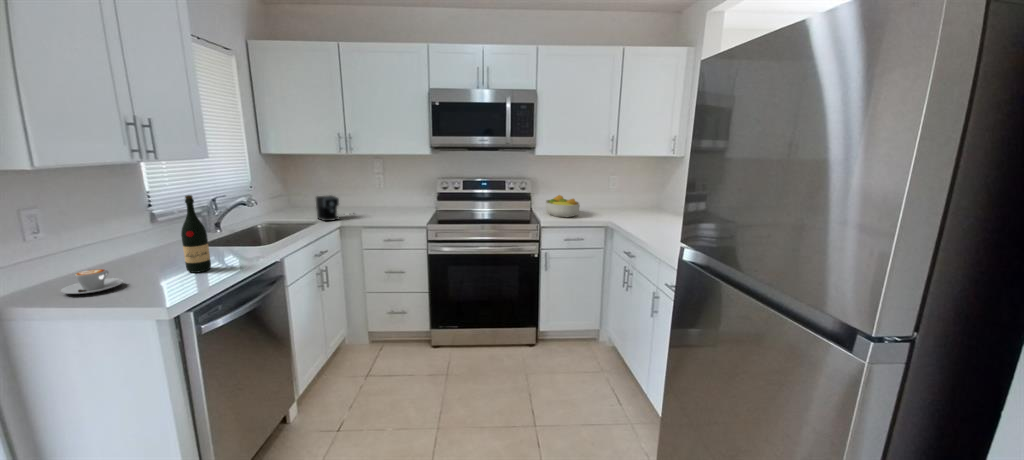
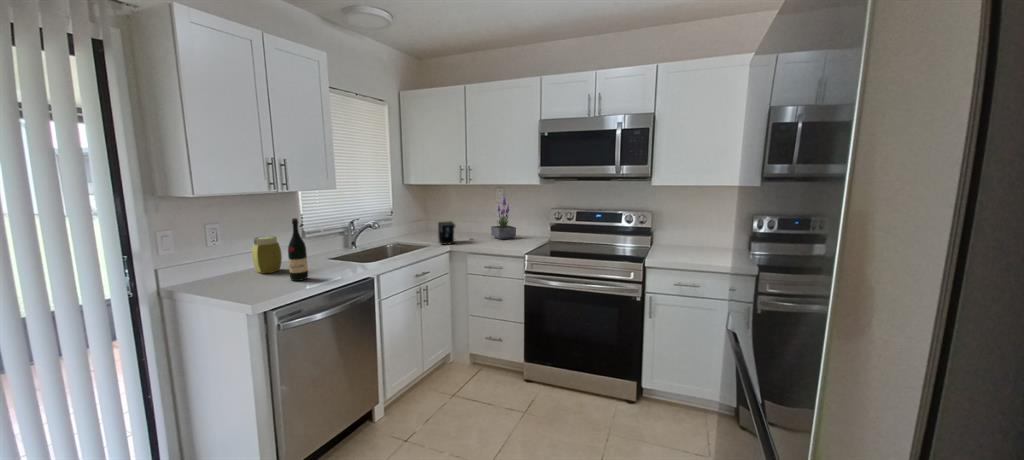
potted plant: none [372,165,401,212] -> present [491,196,516,240]
fruit bowl: present [546,195,580,217] -> none [661,232,705,259]
jar: none [107,221,152,271] -> present [252,236,282,274]
coffee cup: present [61,269,123,294] -> none [203,271,244,289]

